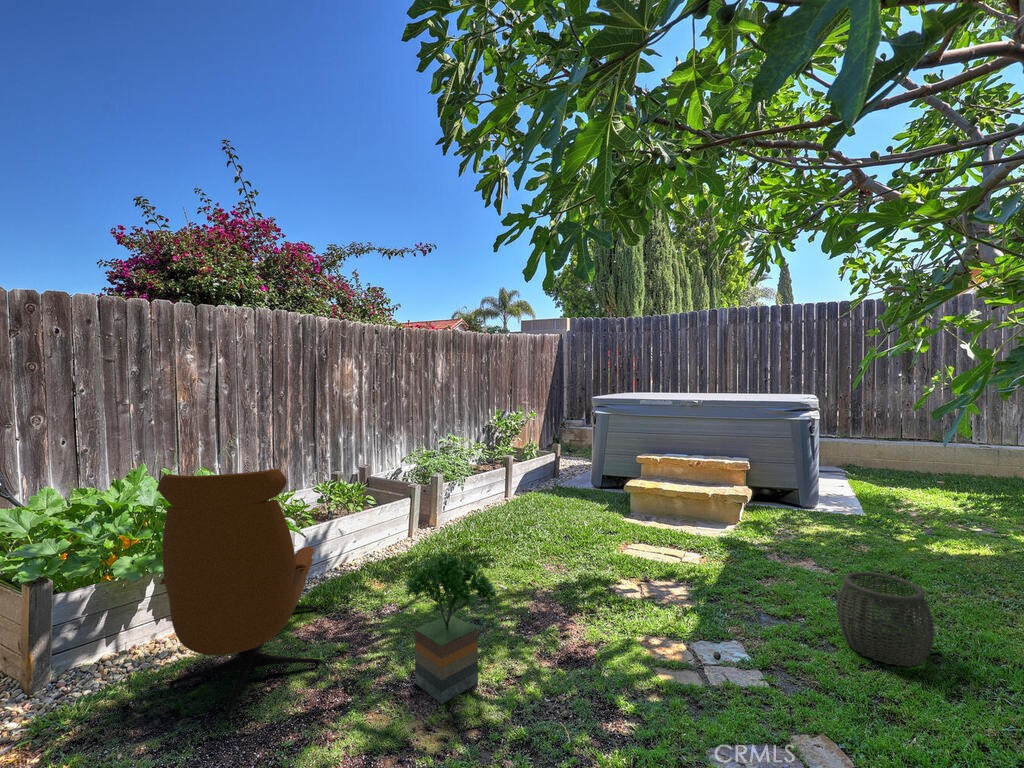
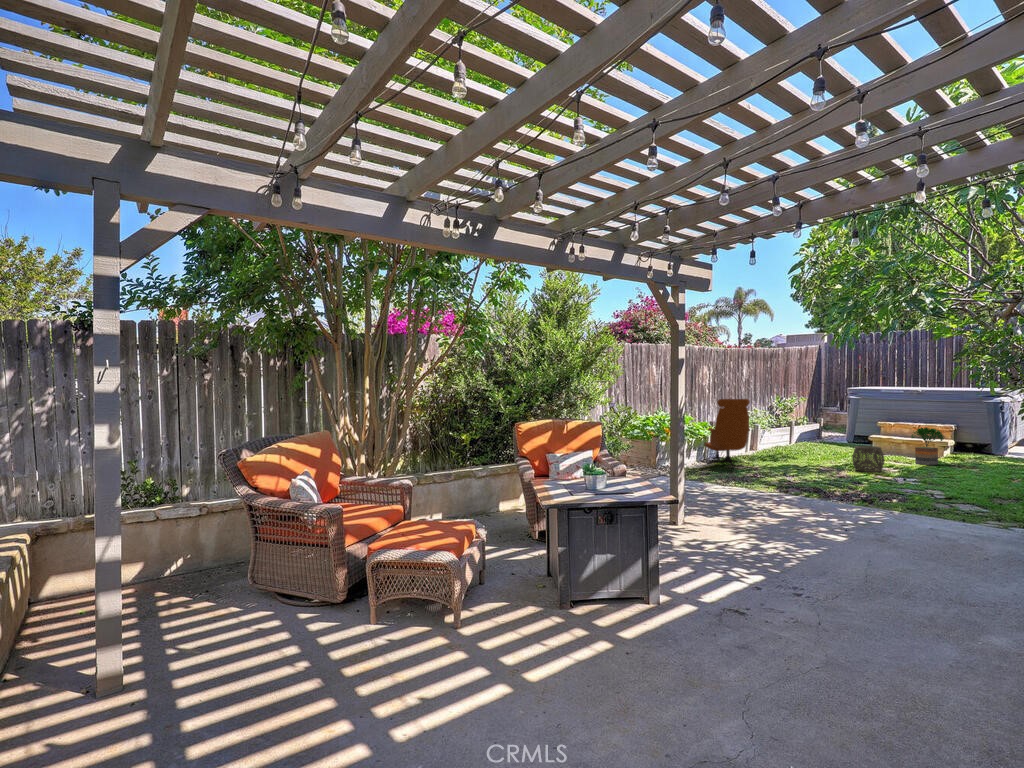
potted tree: present [404,555,497,704] -> present [911,428,944,465]
woven basket: present [836,572,935,667] -> present [852,446,885,472]

